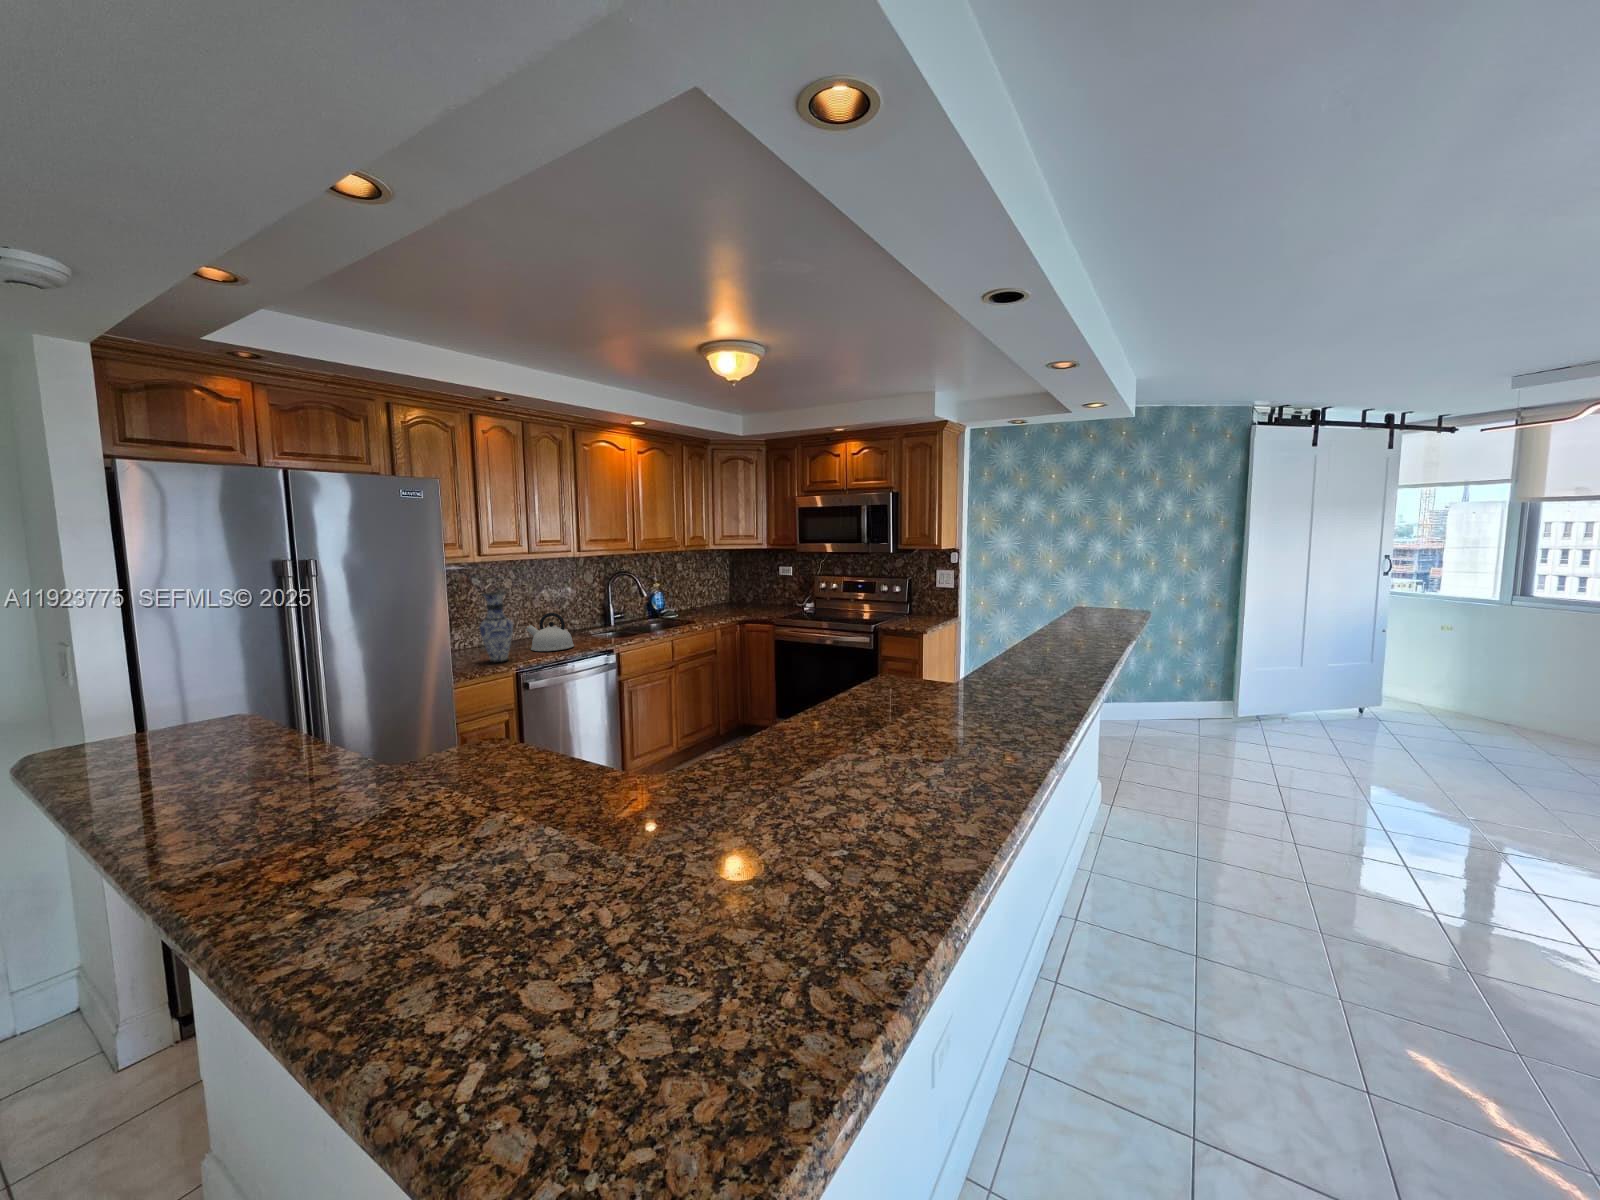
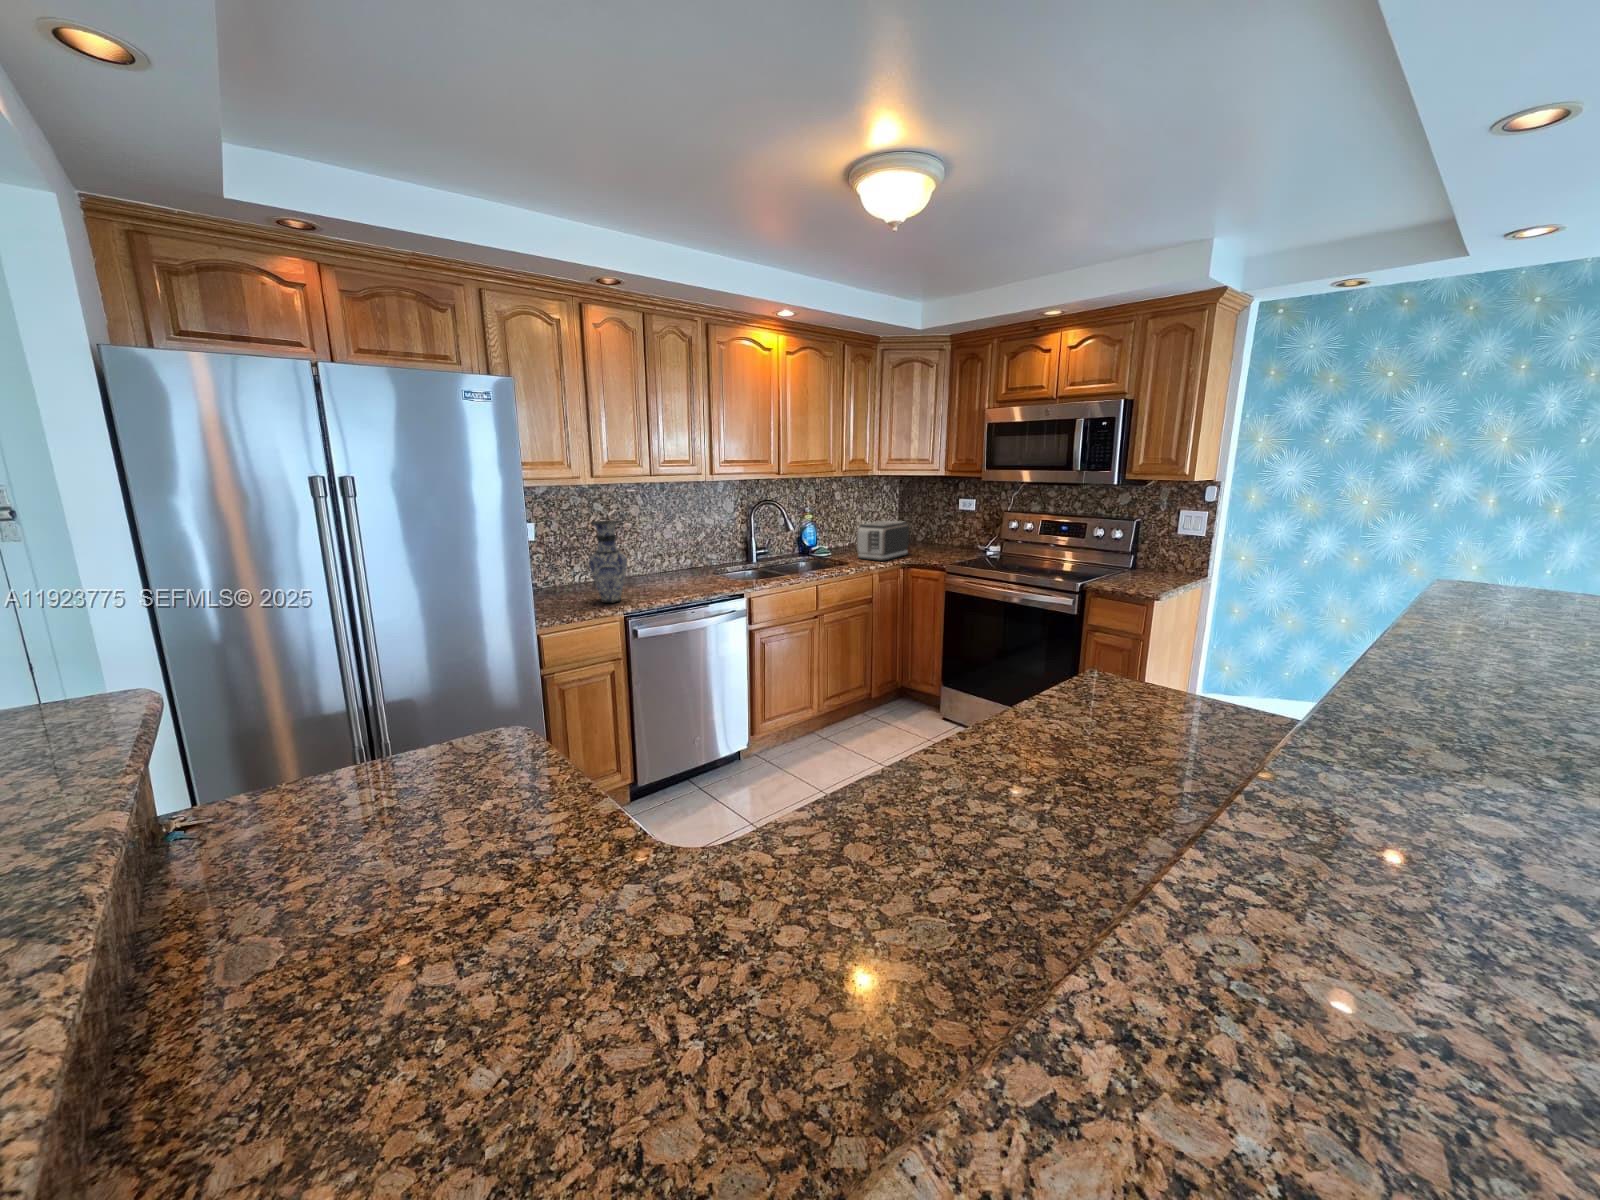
toaster: none [699,586,742,618] -> present [856,521,909,561]
kettle: present [527,613,574,651] -> none [648,547,700,592]

